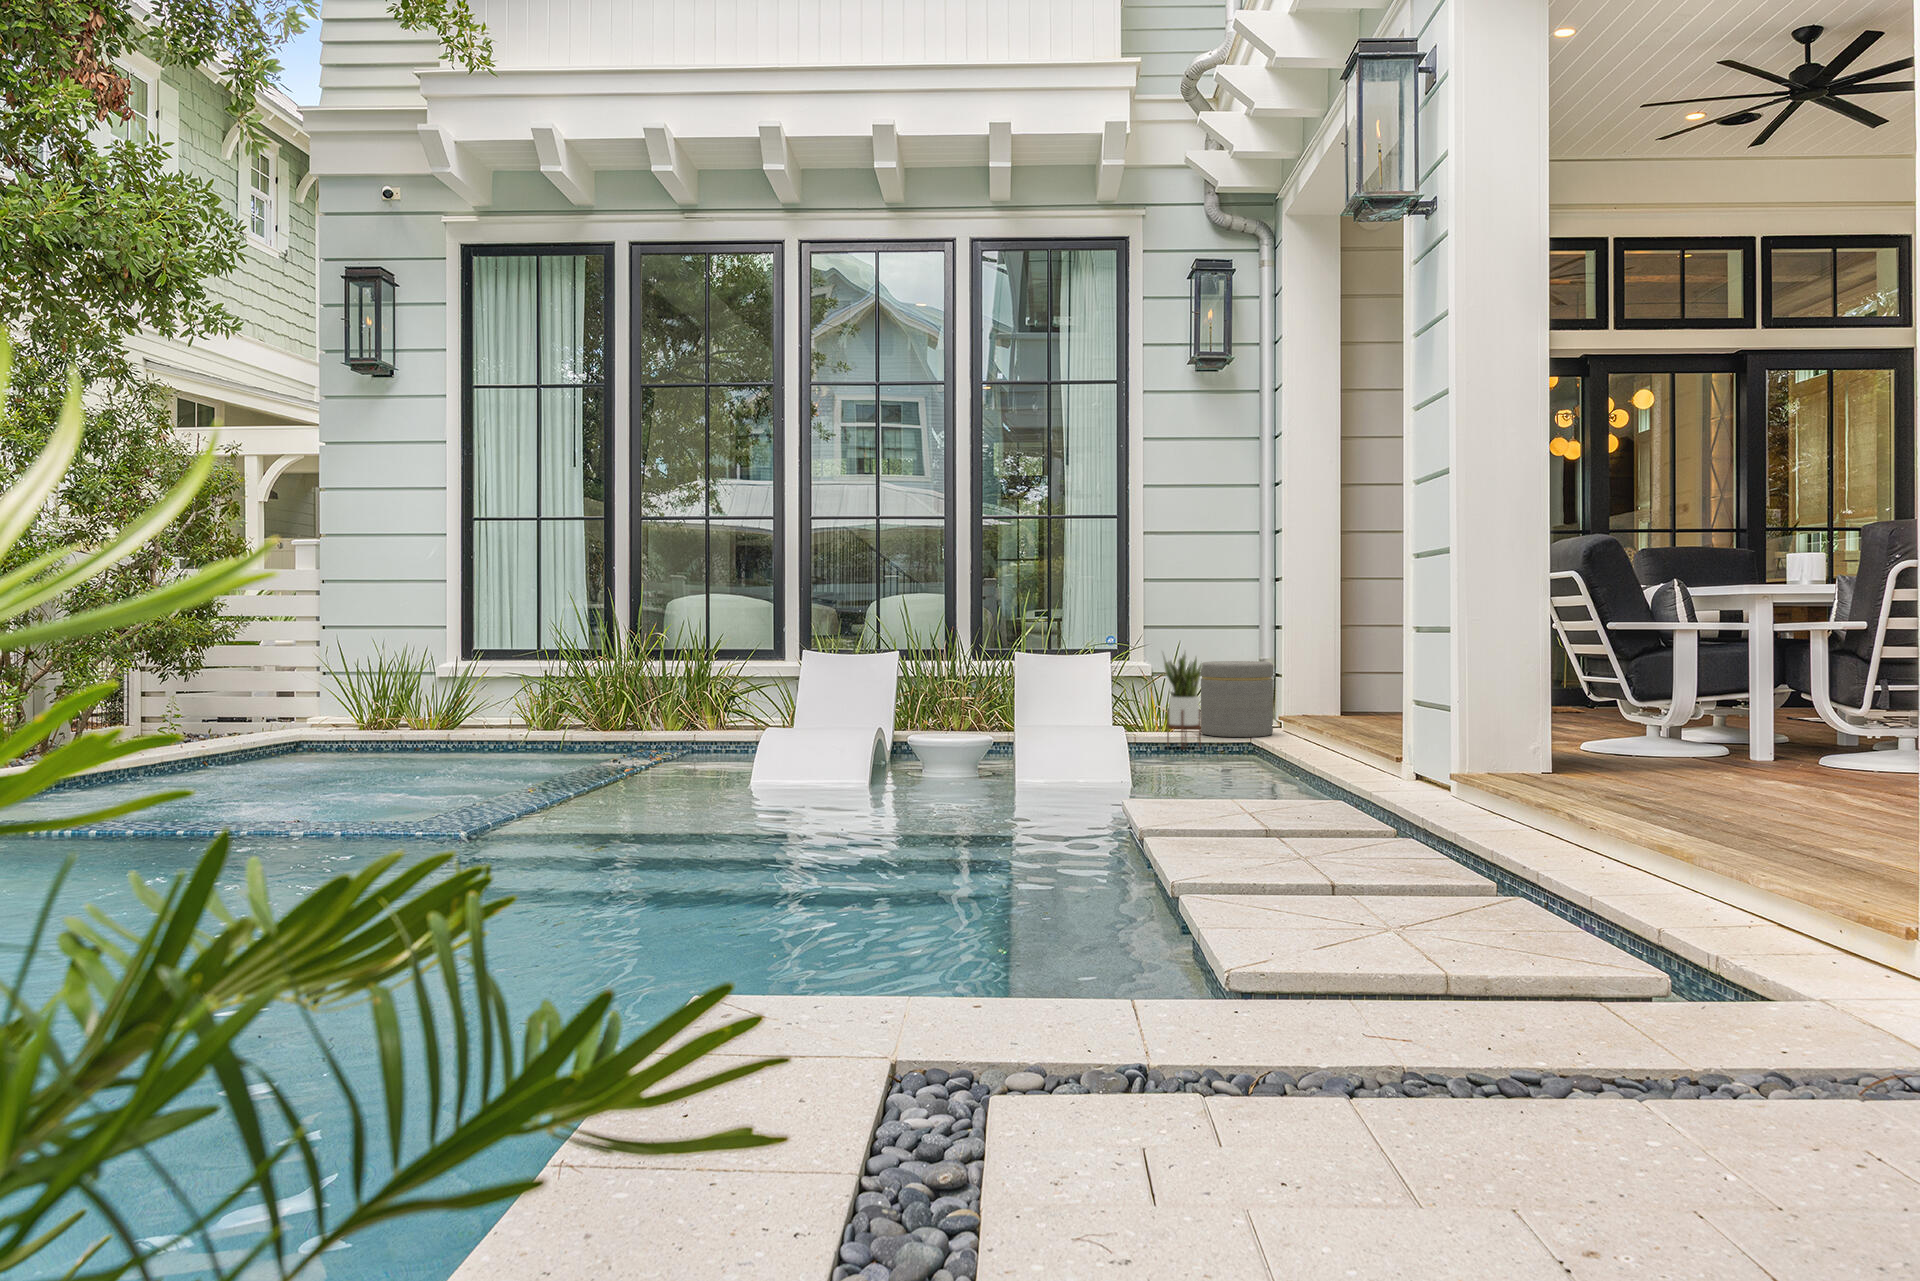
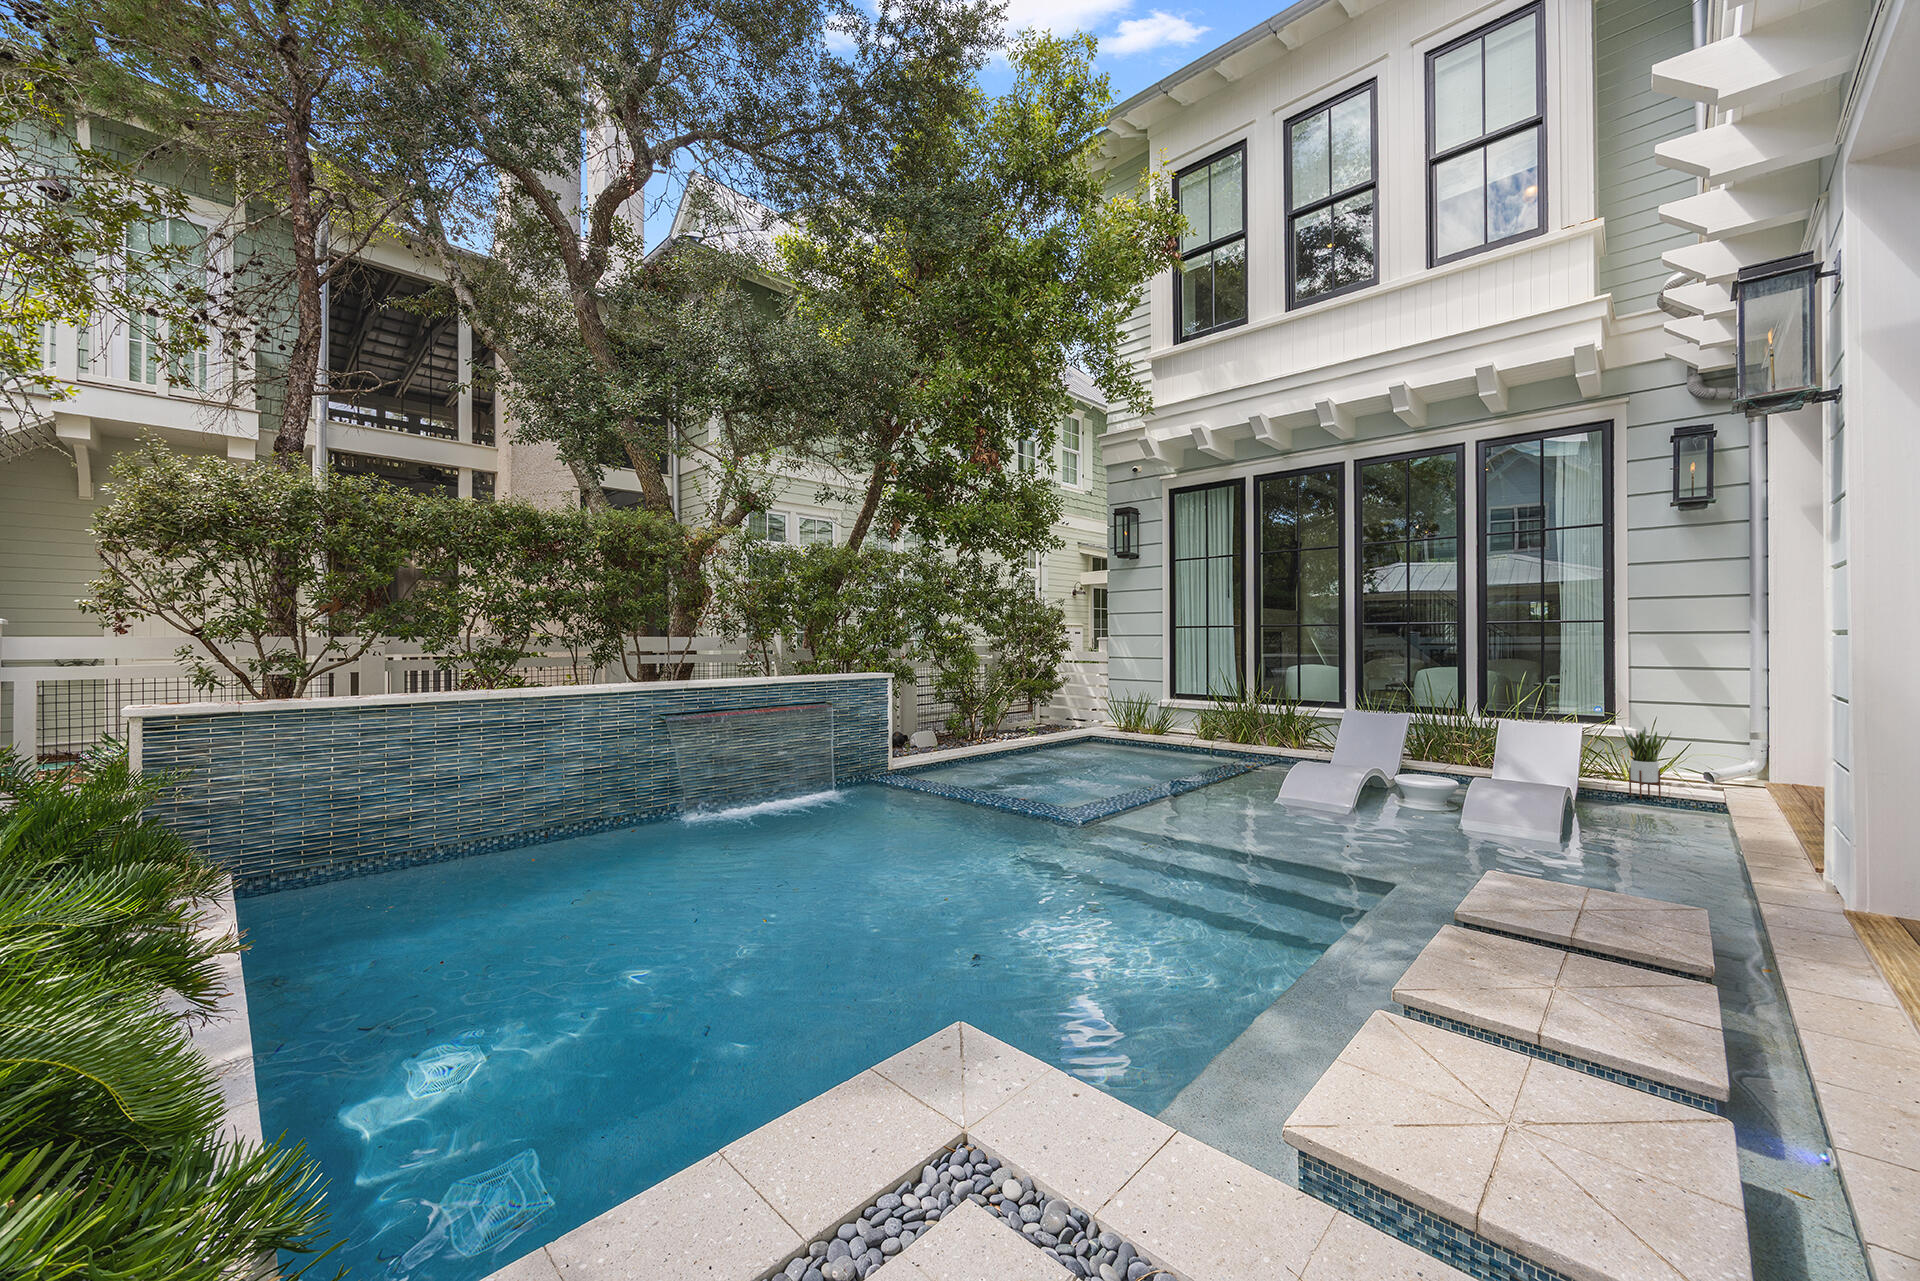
ottoman: present [1201,661,1273,737] -> none [1682,730,1759,793]

